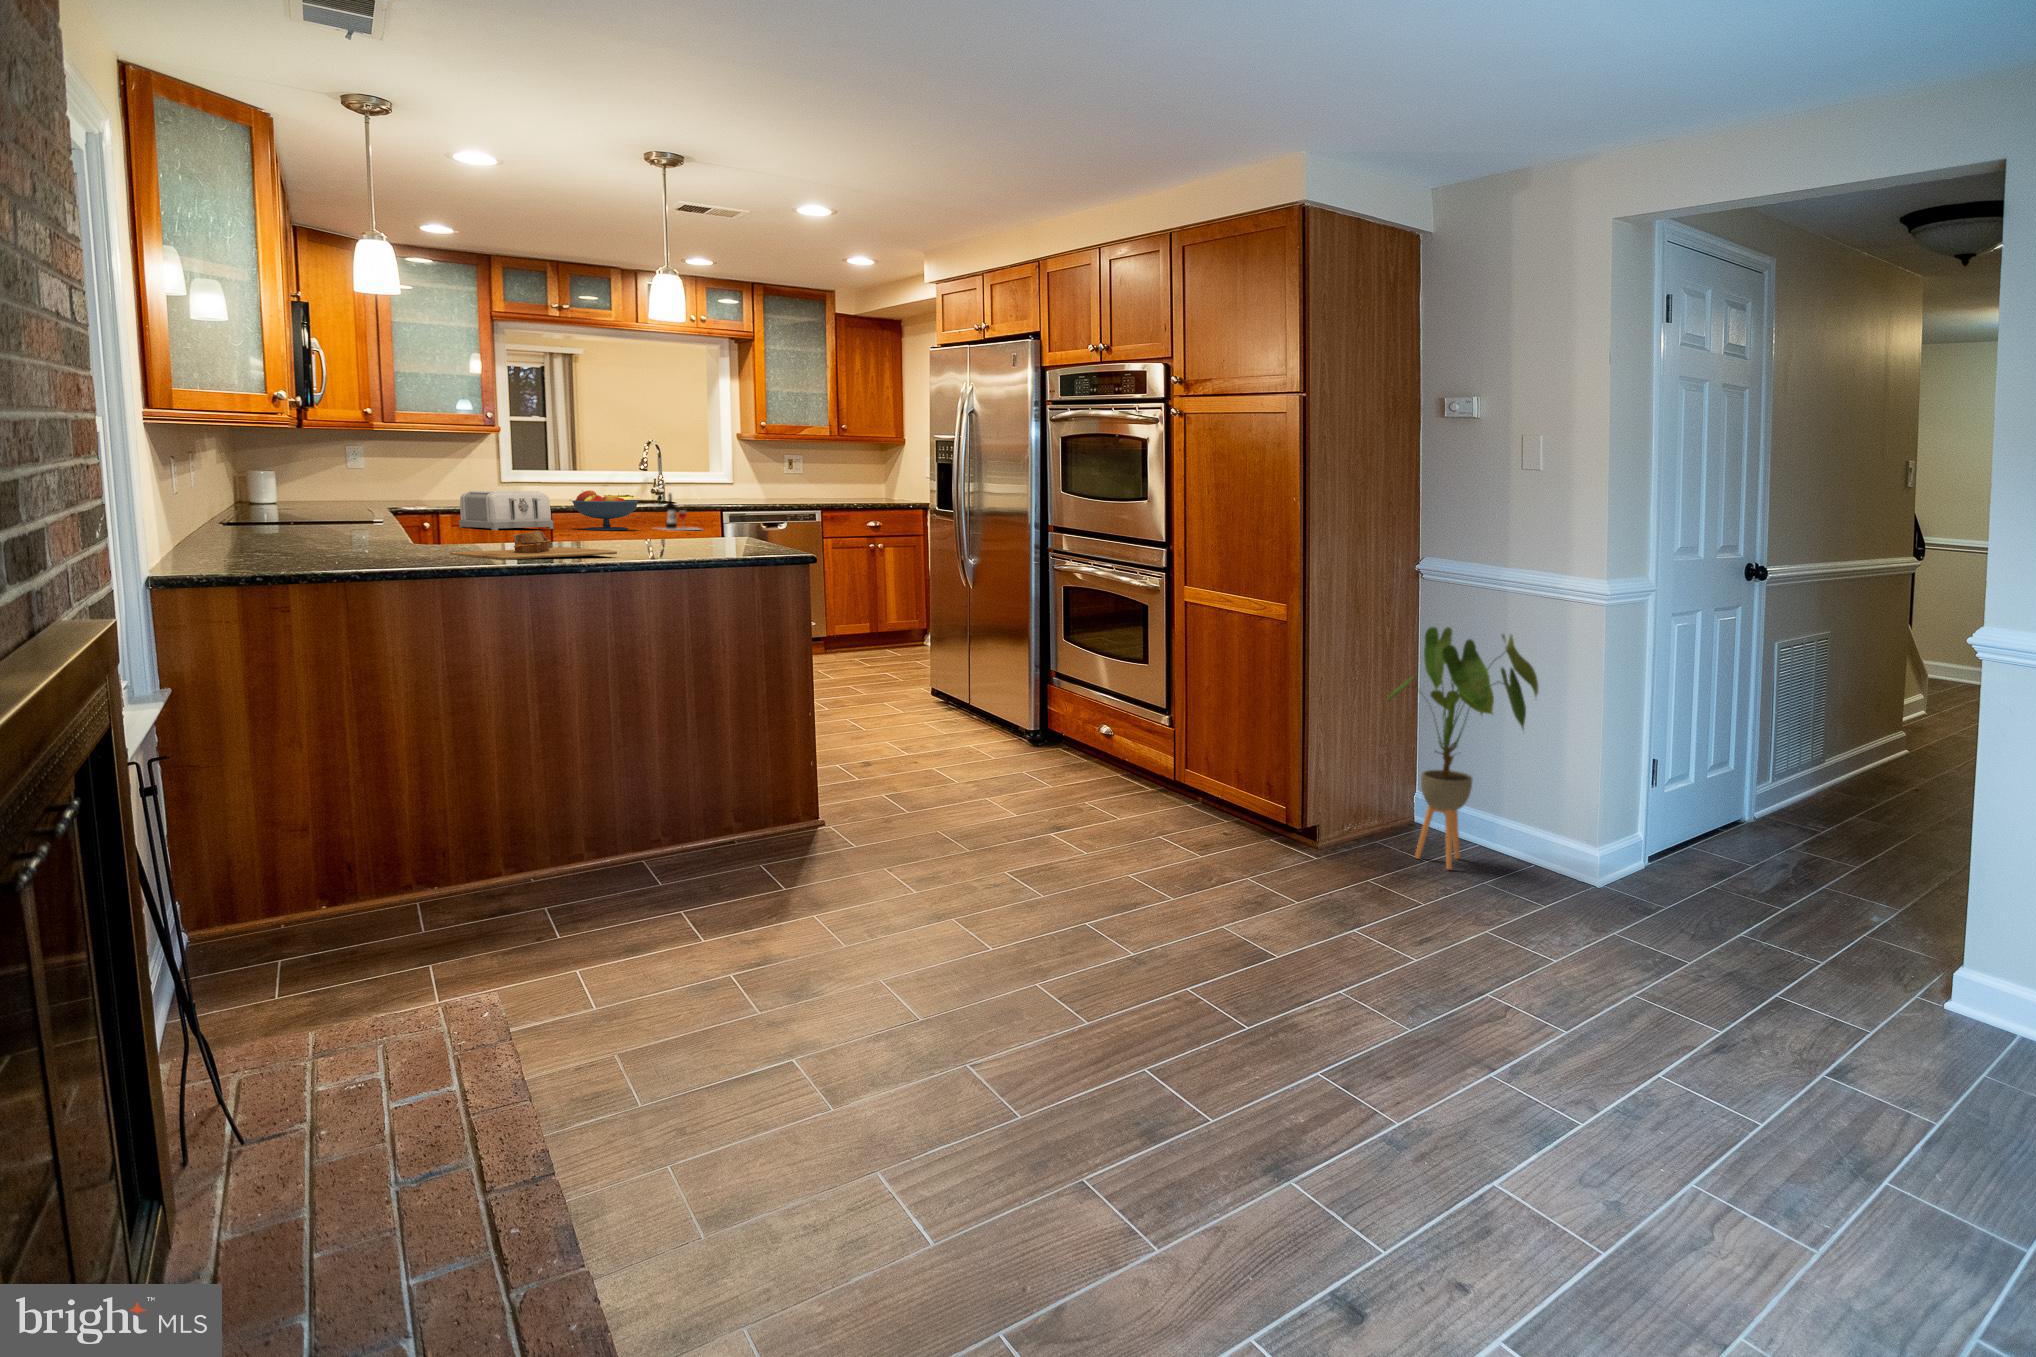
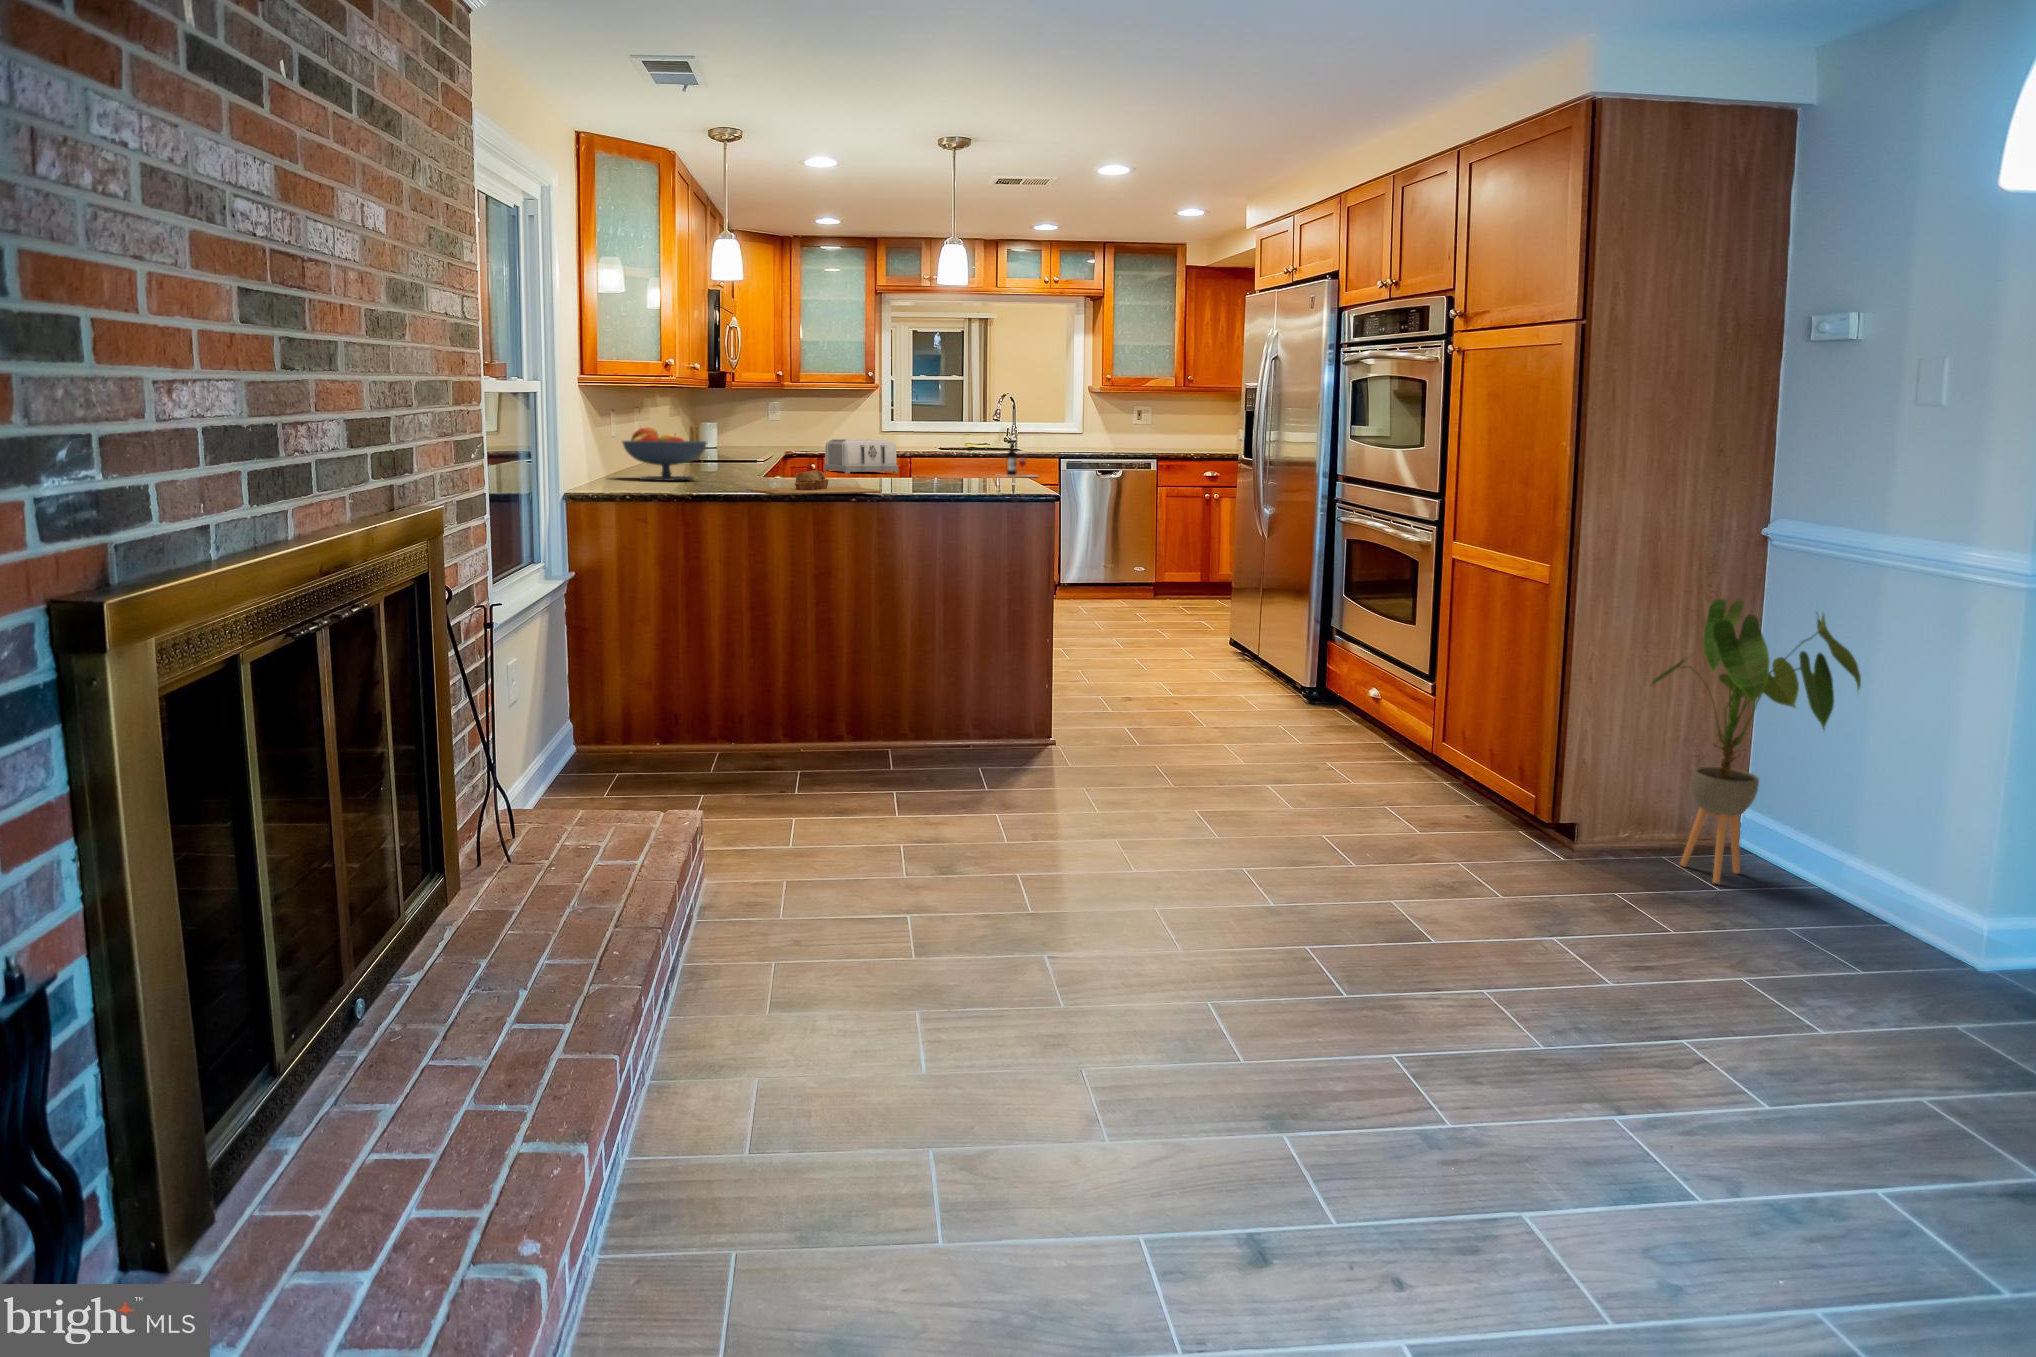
fruit bowl: present [572,490,638,530] -> present [622,428,707,481]

